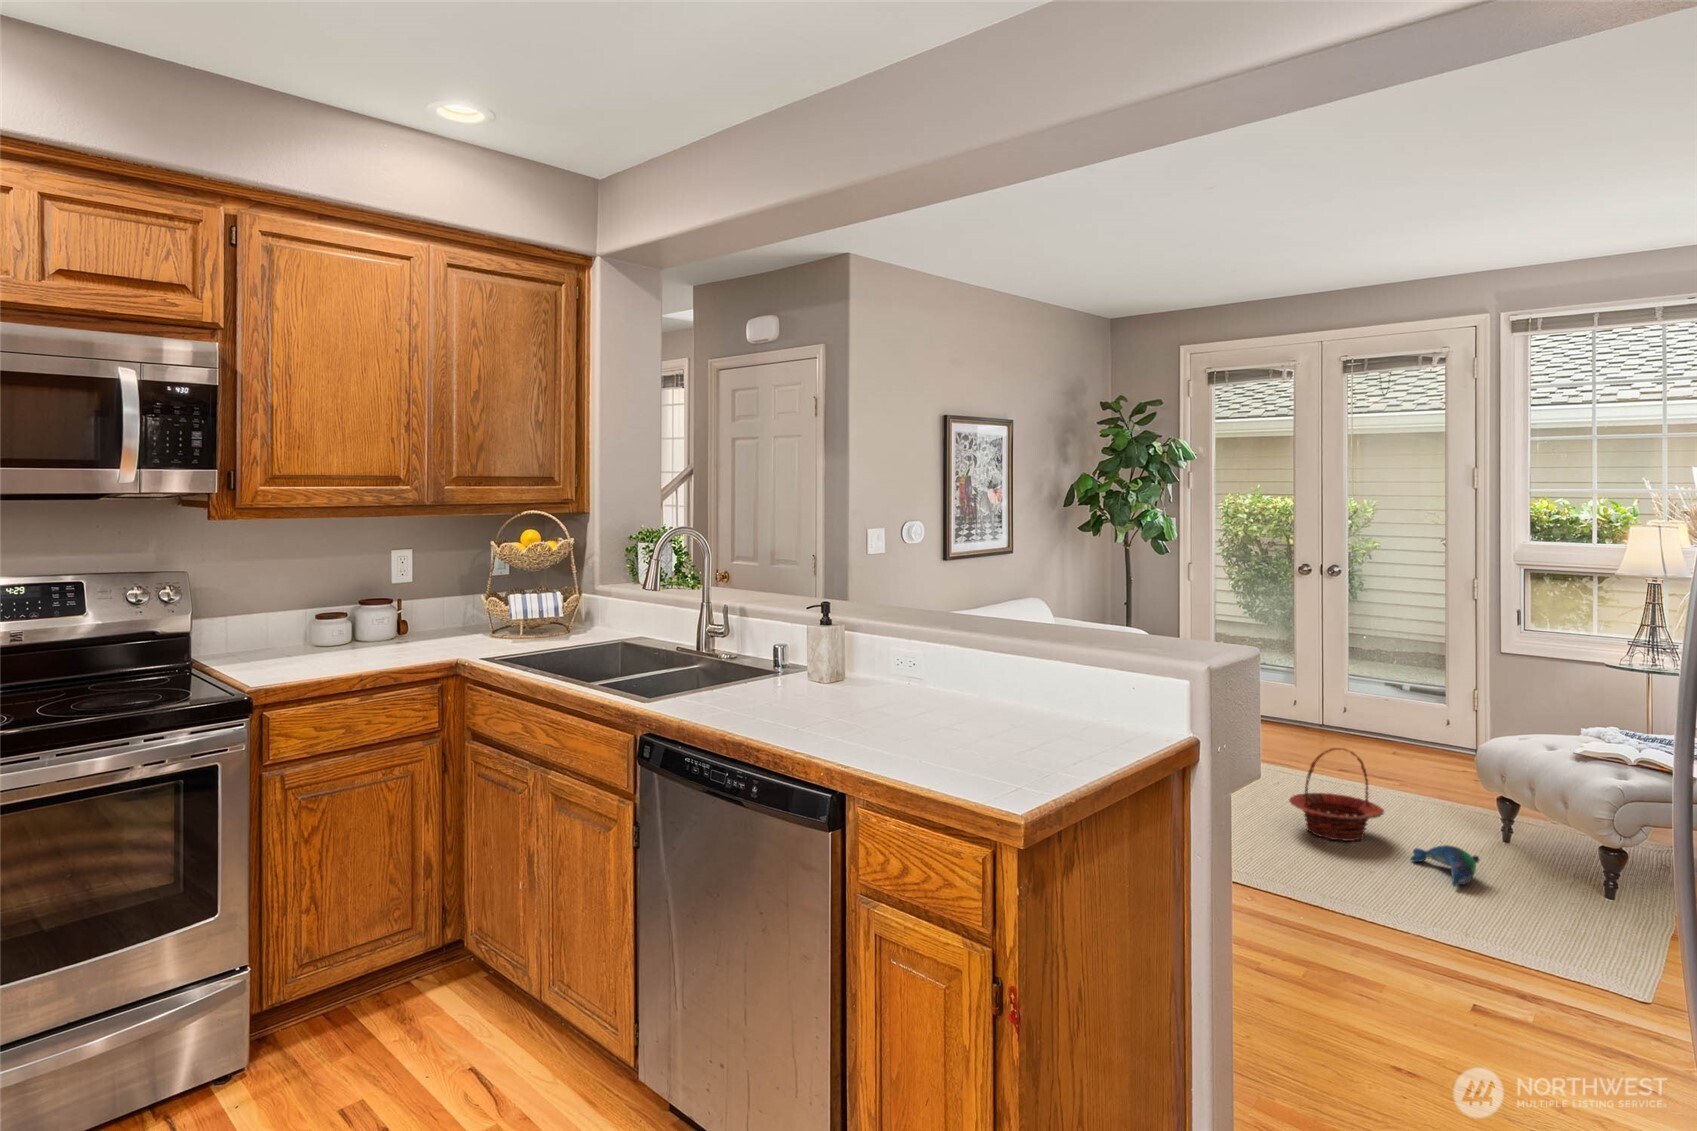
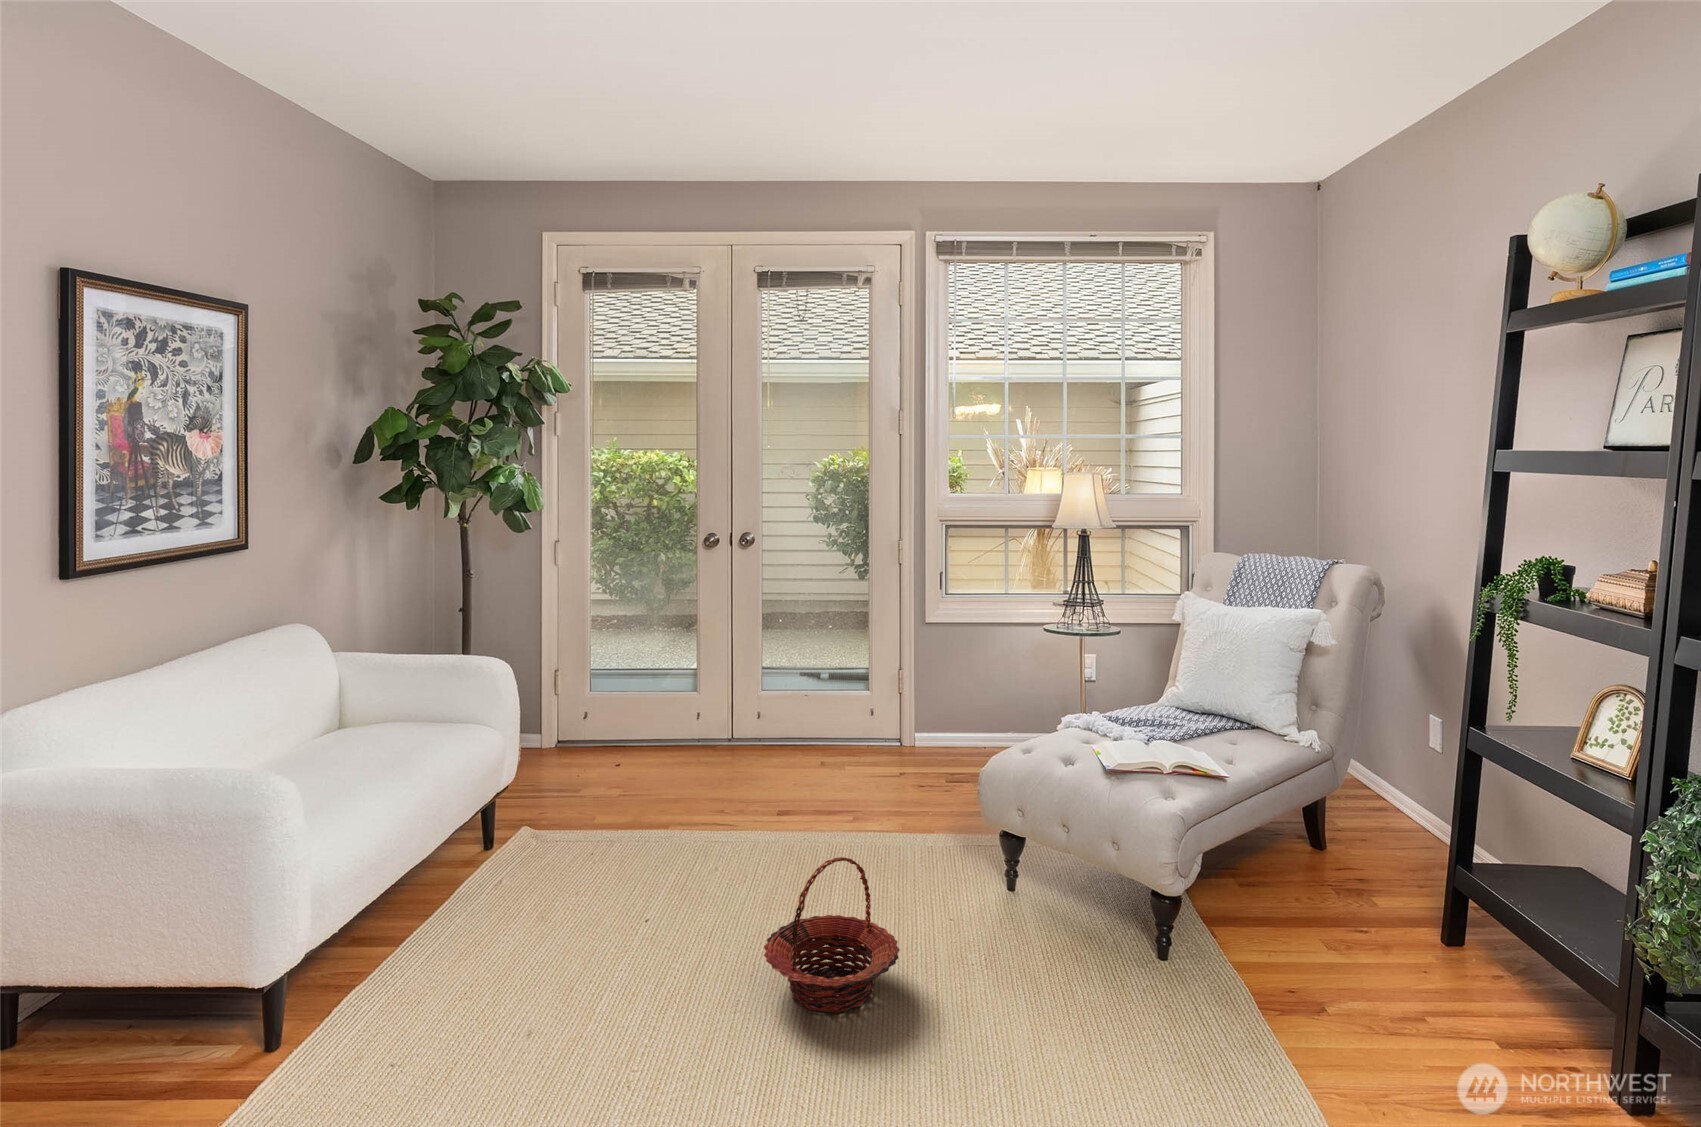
plush toy: present [1411,845,1479,886] -> none [948,994,1046,1081]

